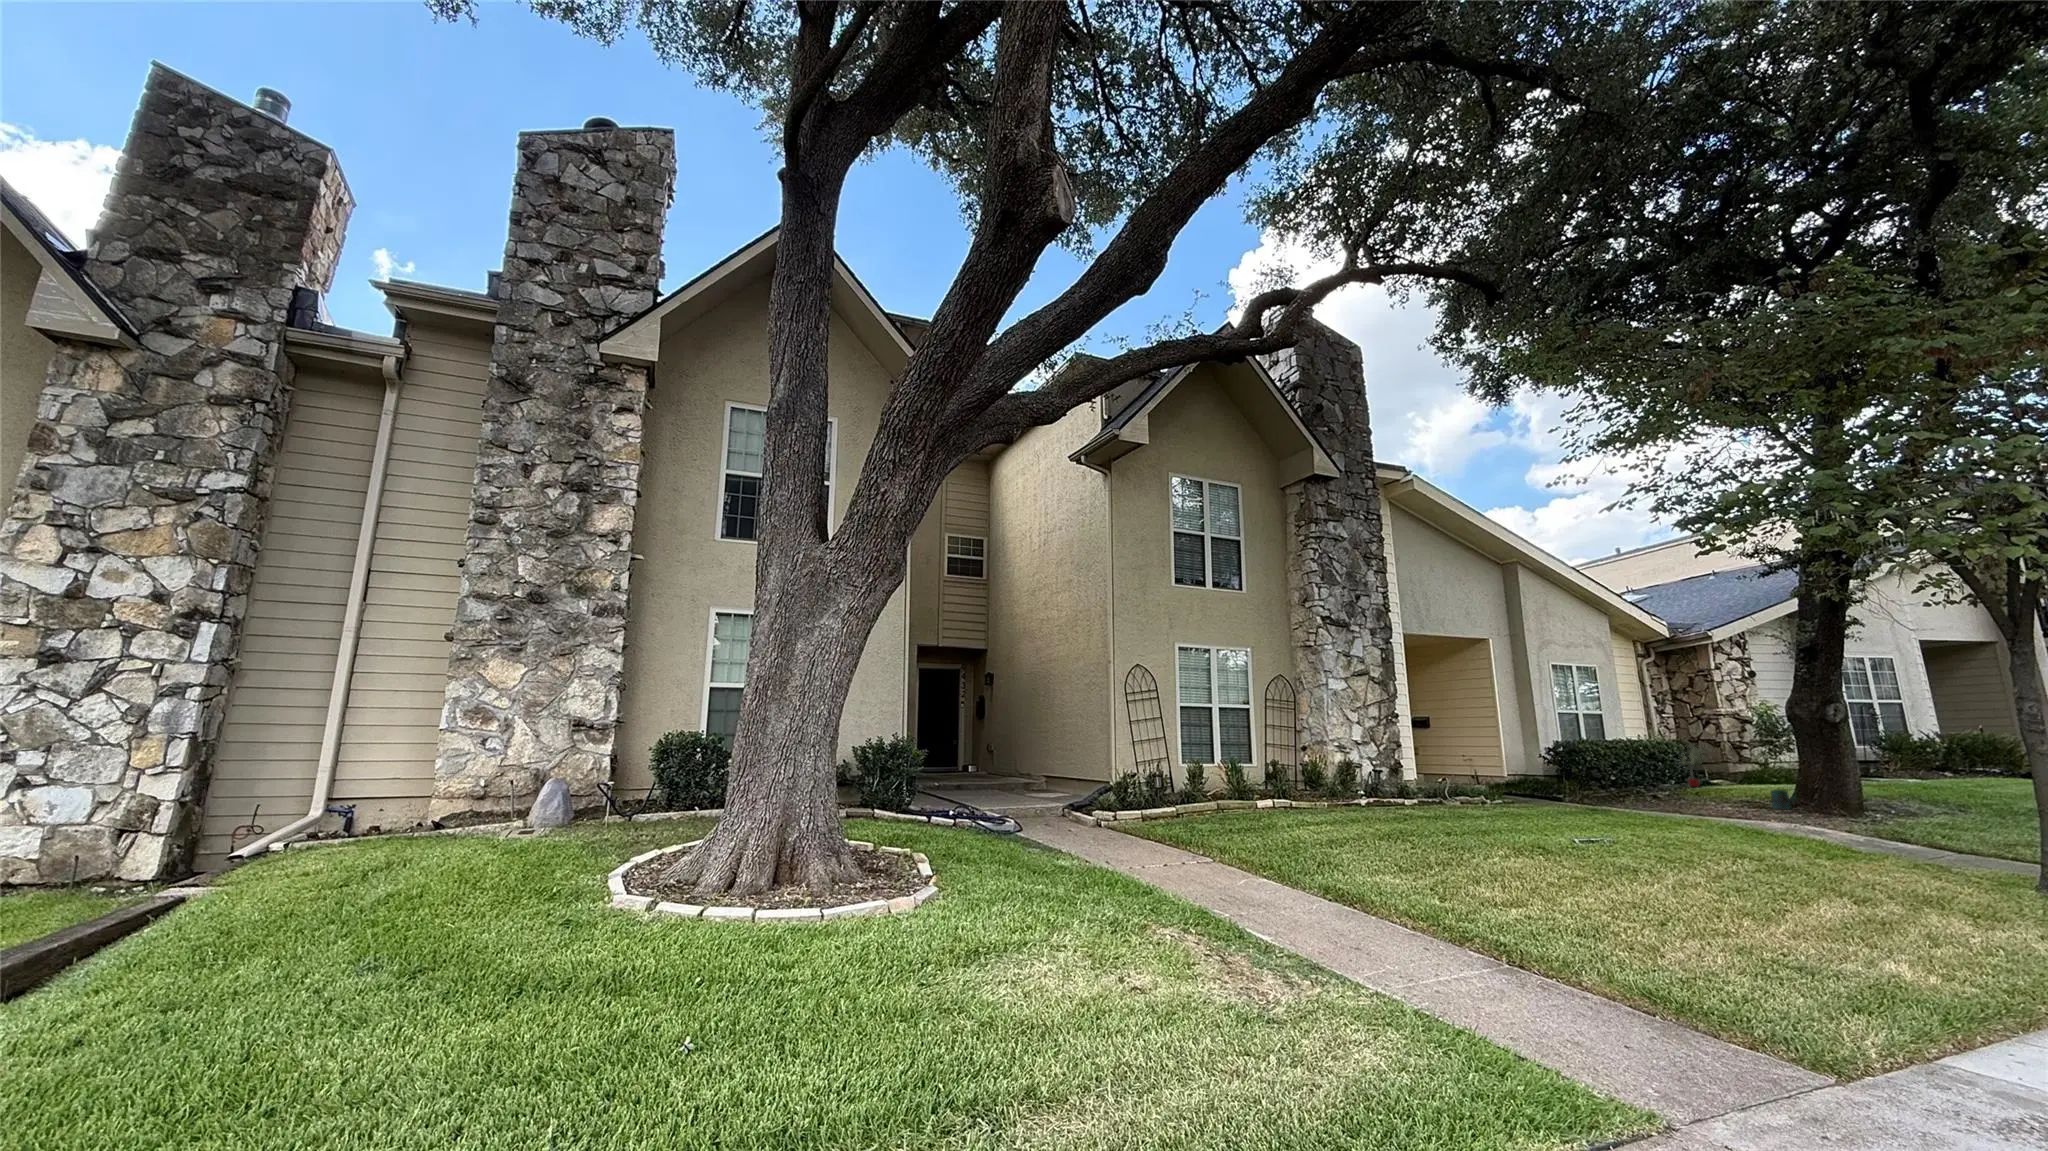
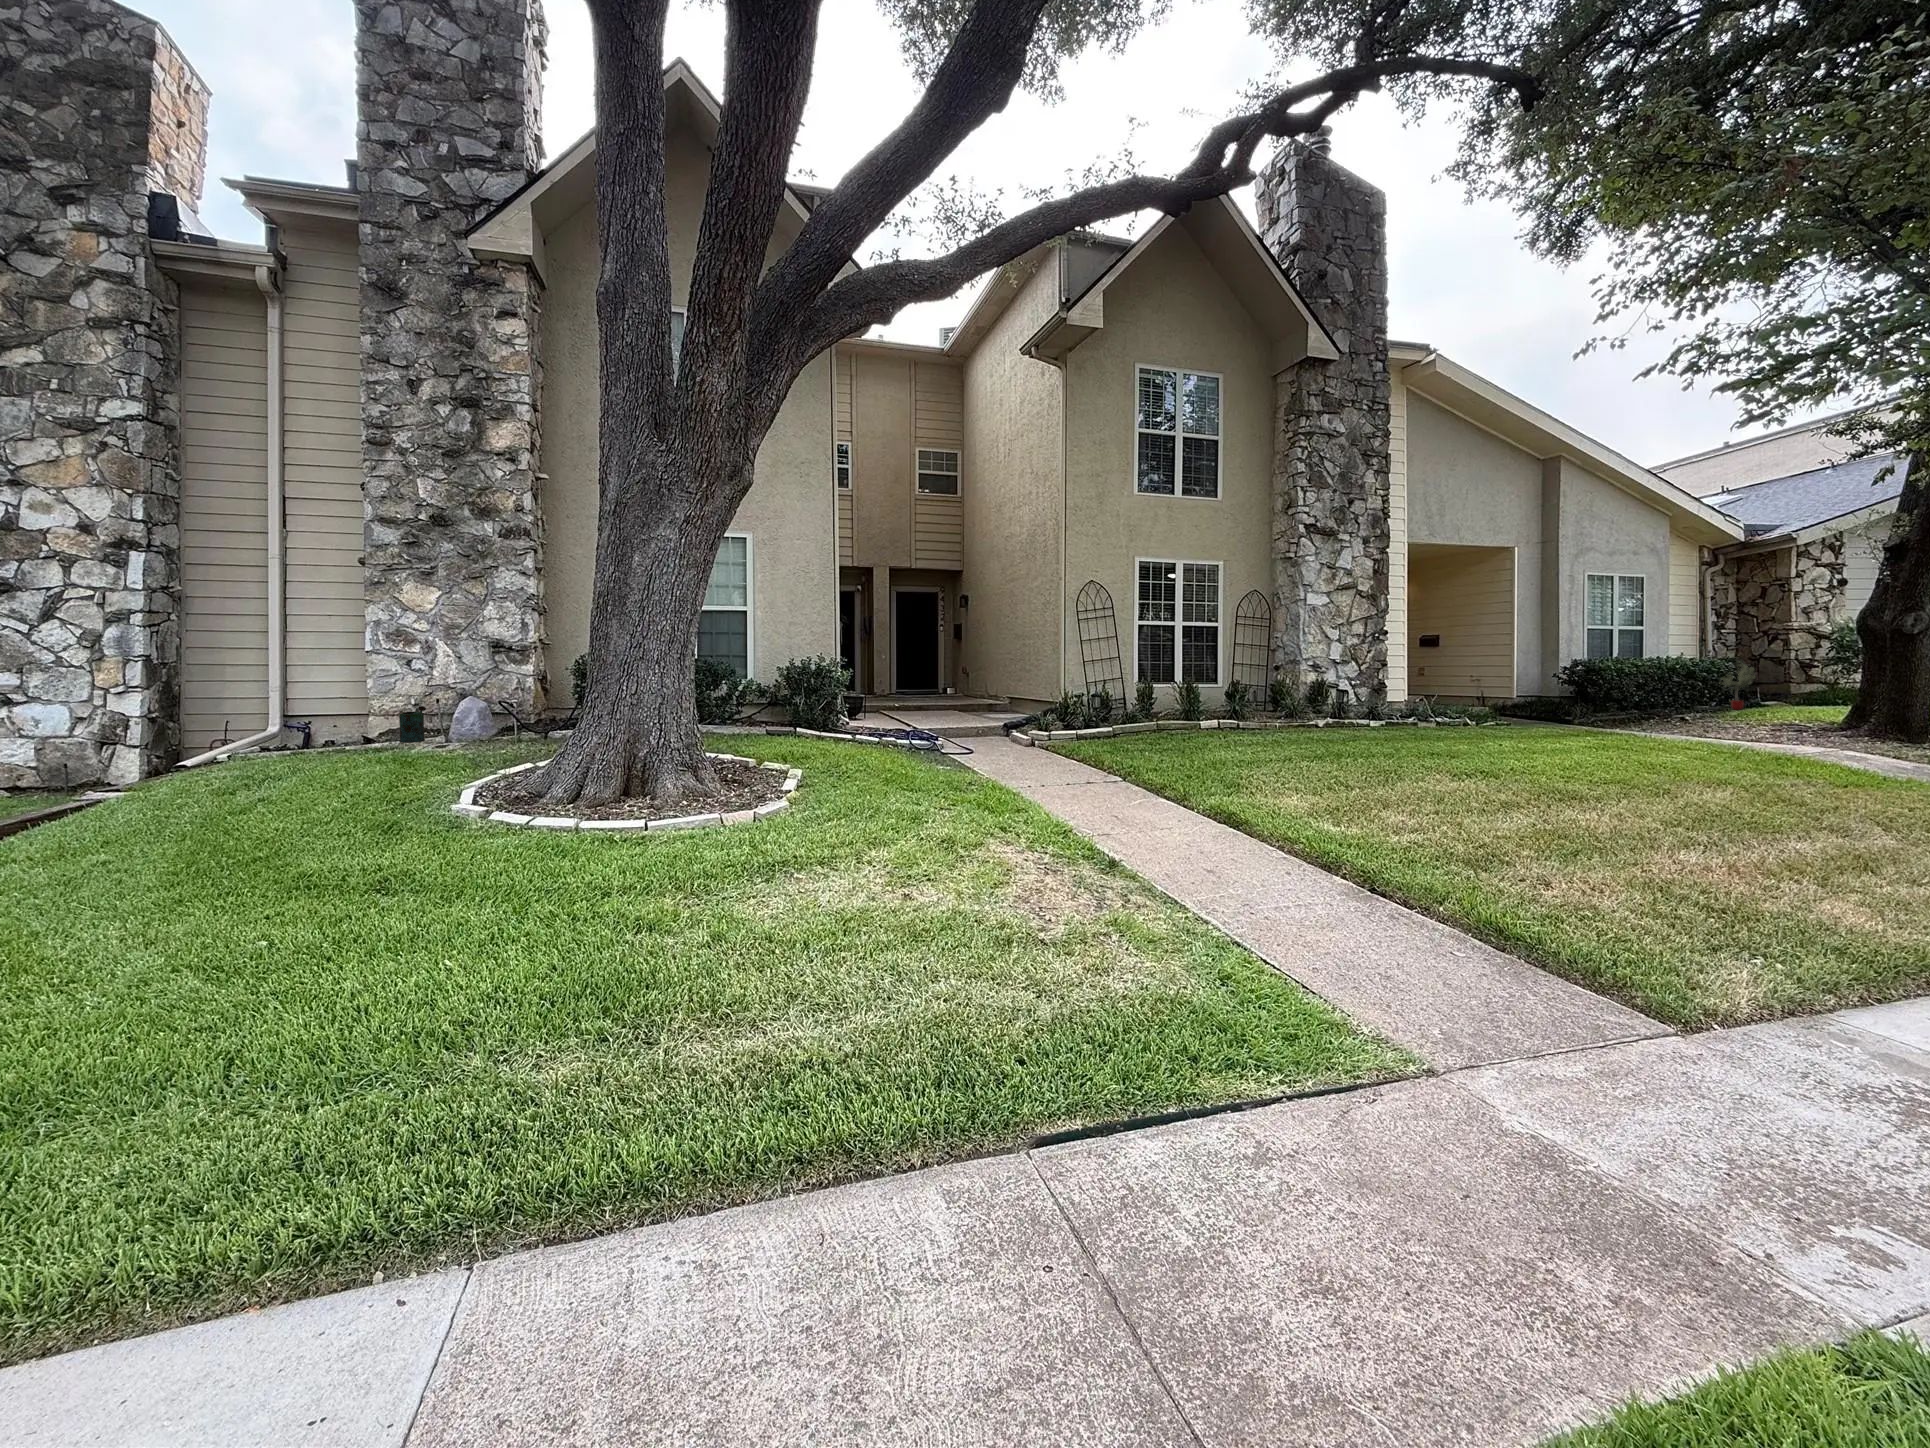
watering can: present [1771,789,1795,810] -> present [399,706,426,742]

